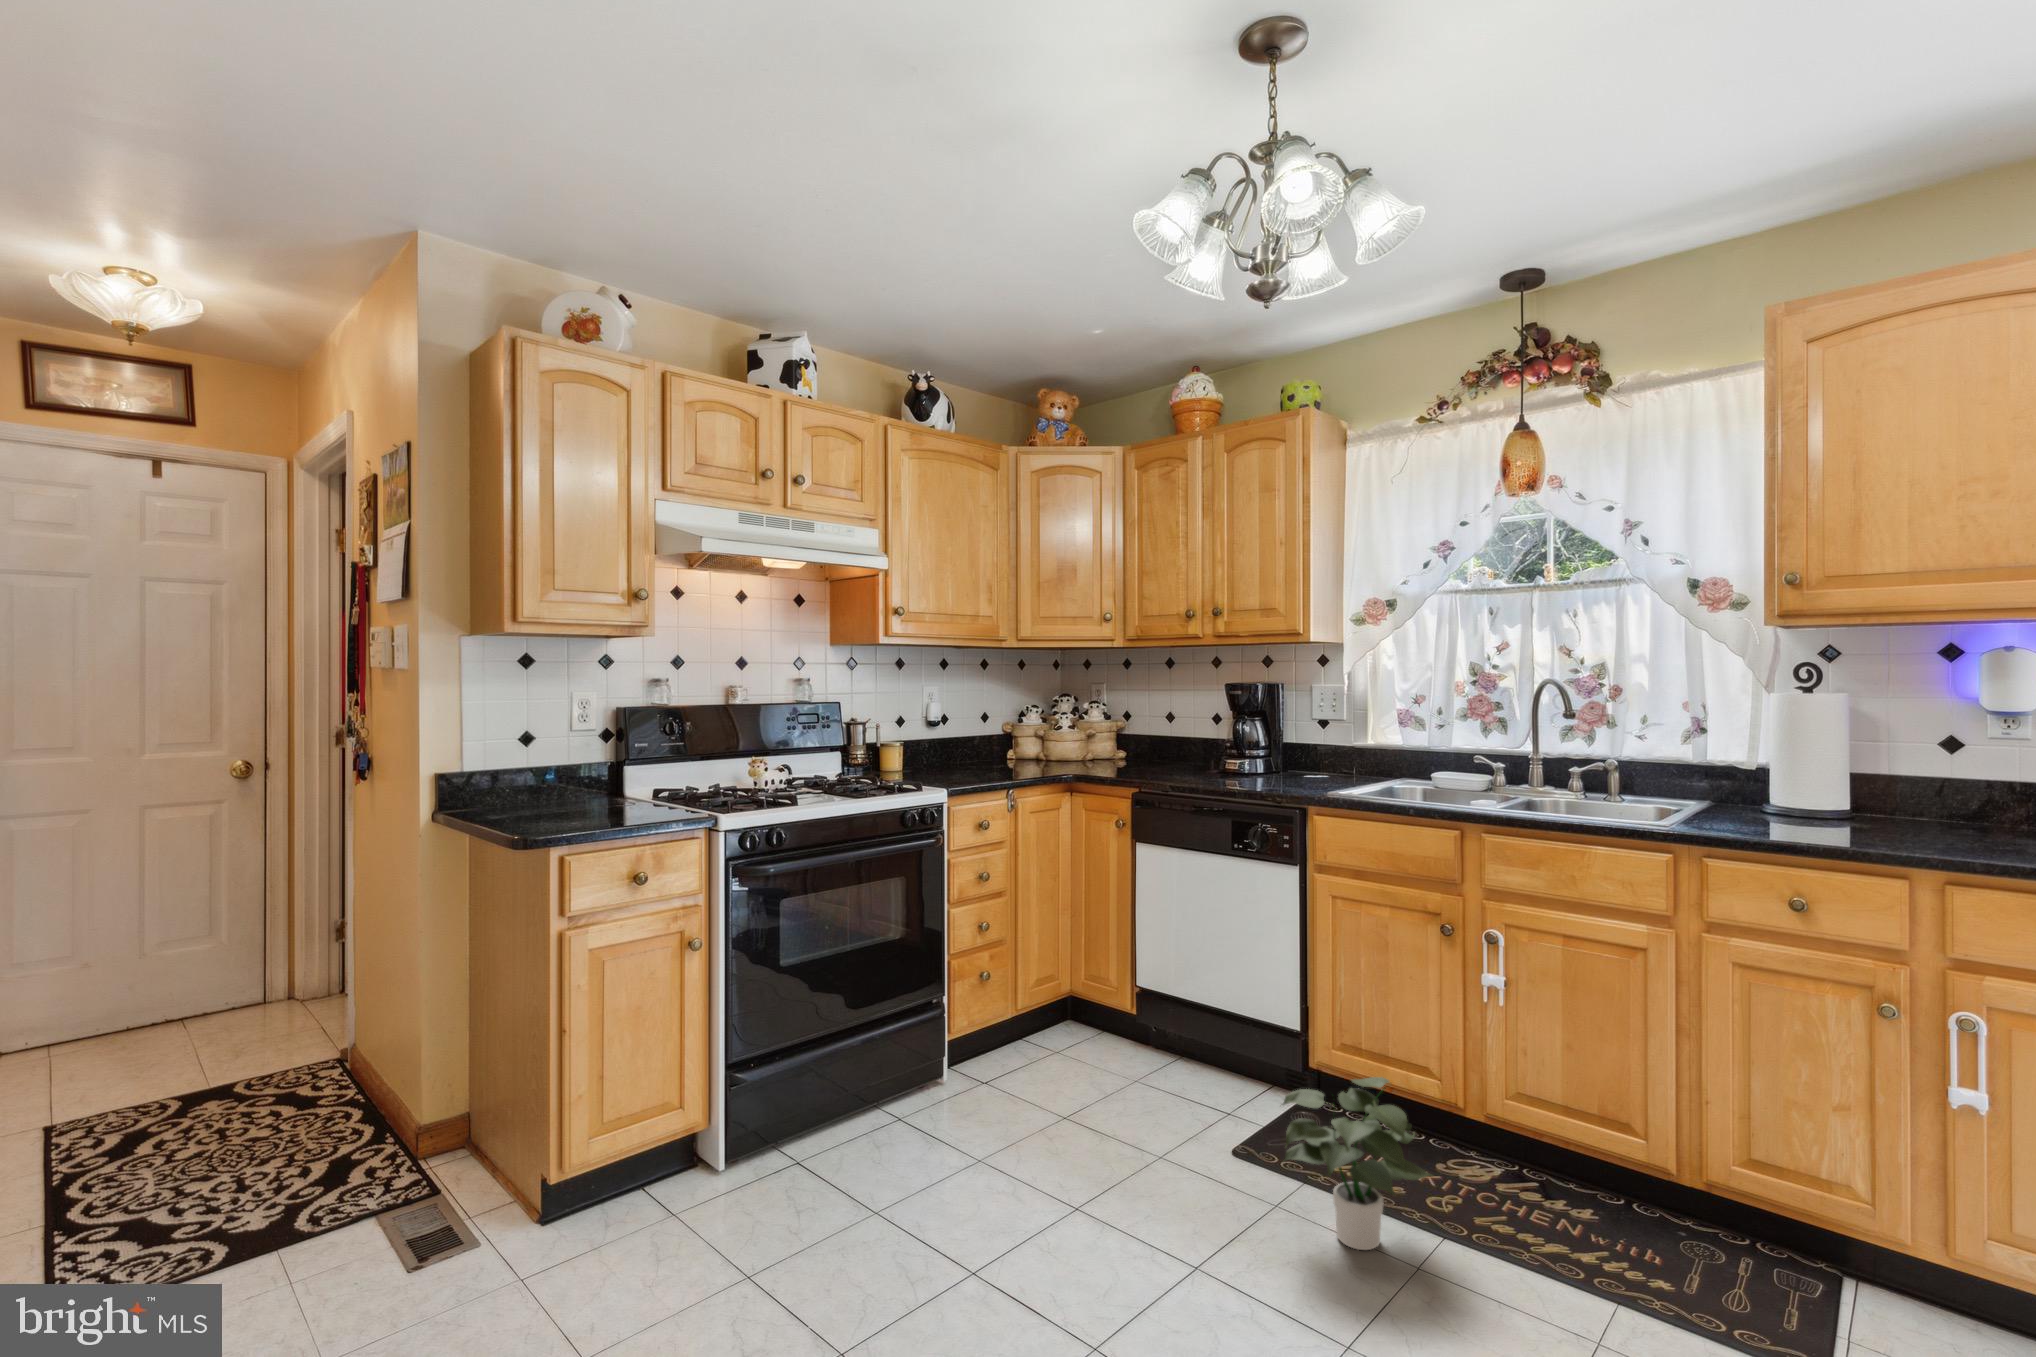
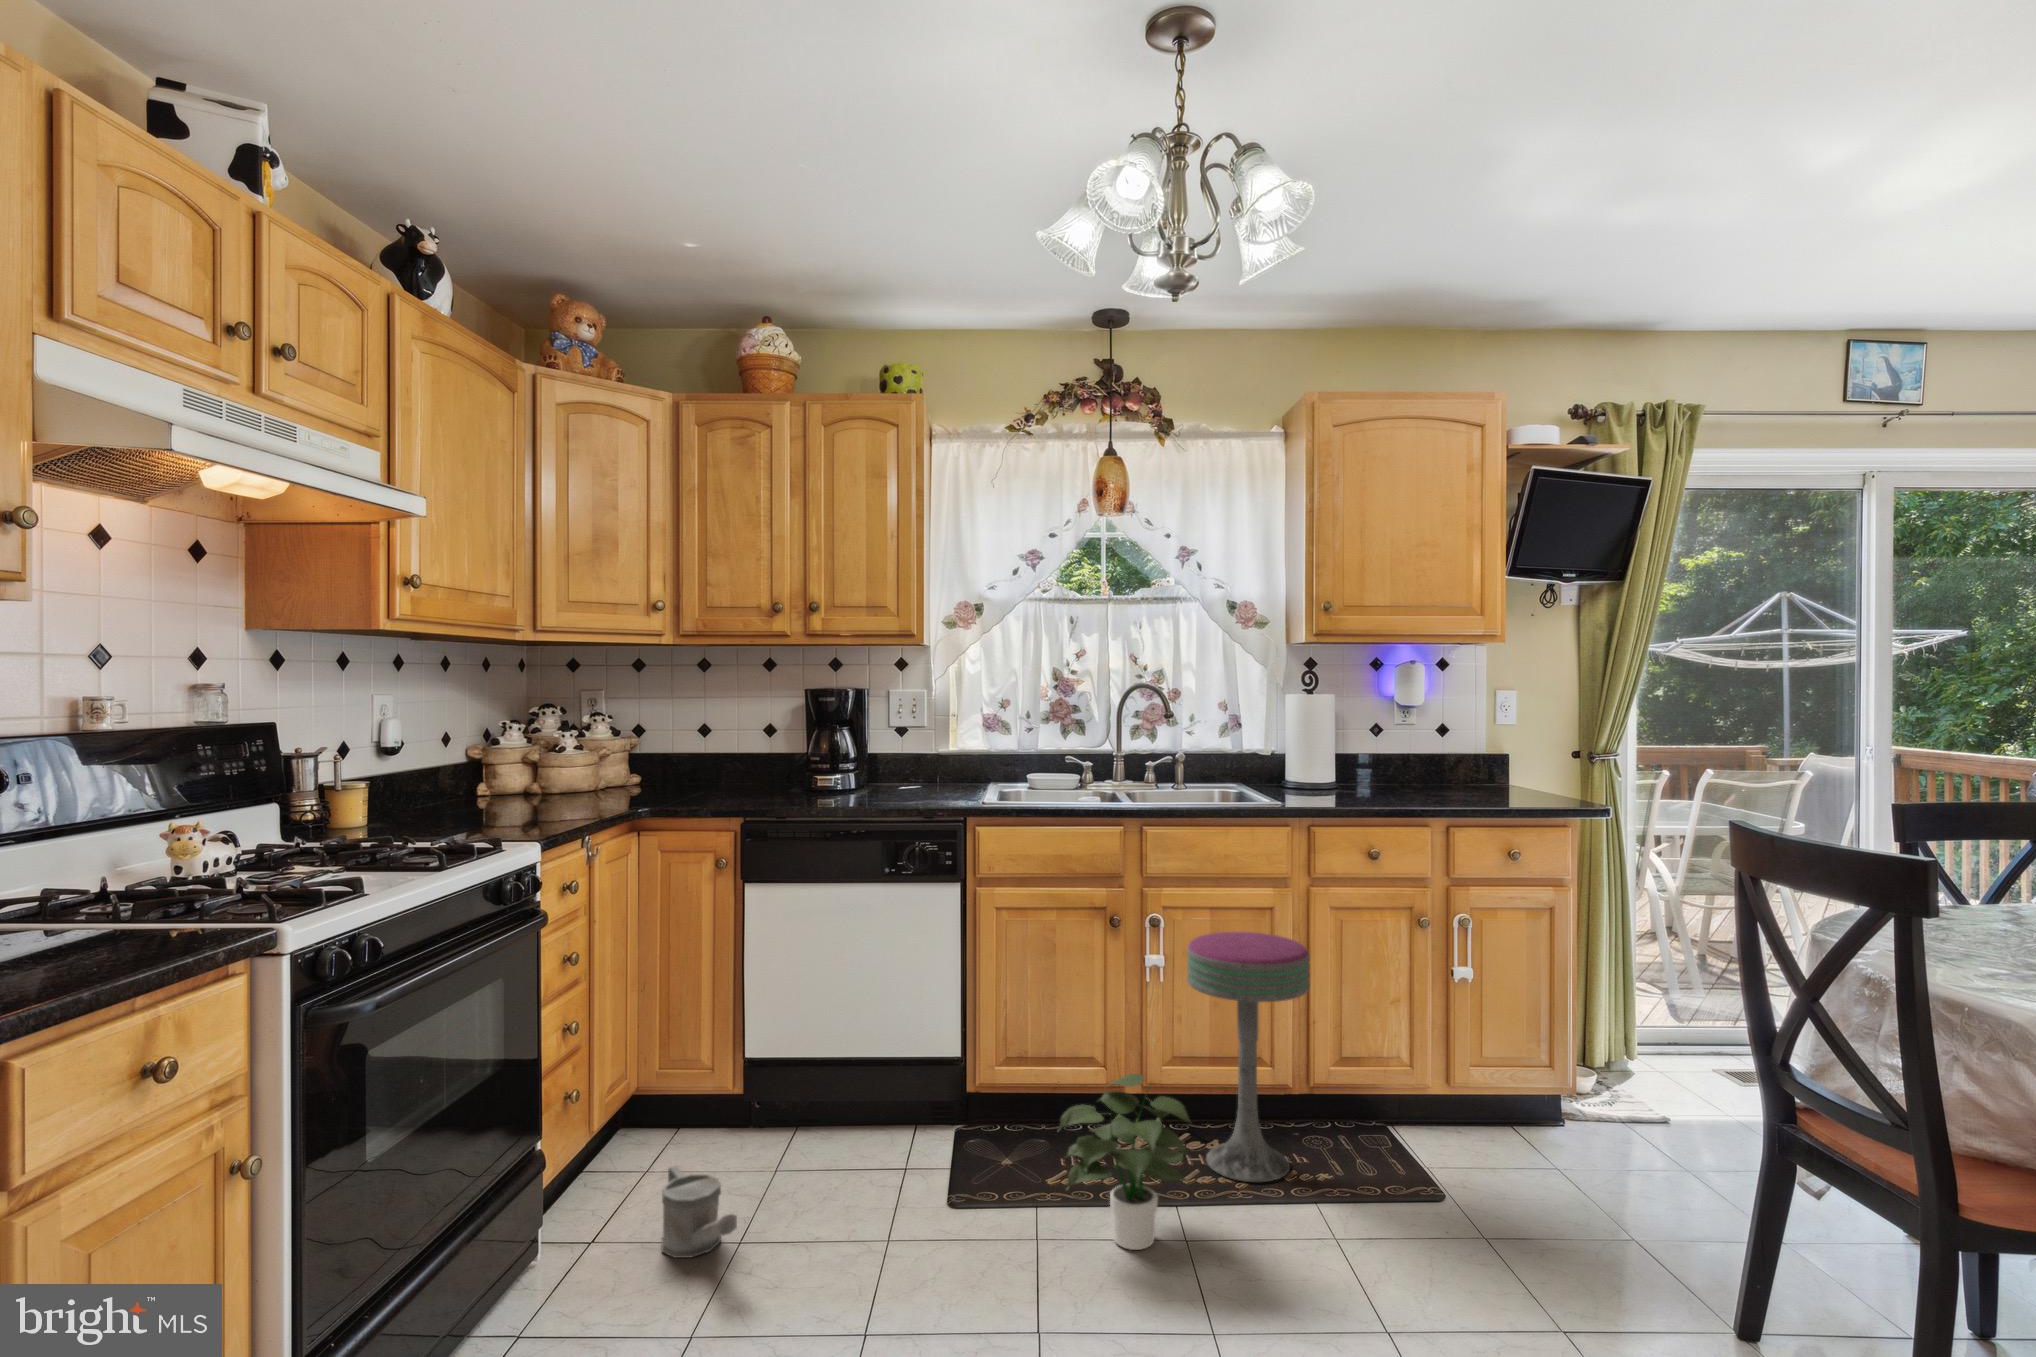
bar stool: none [1495,960,1652,1254] -> present [1187,932,1310,1182]
watering can: none [1006,1049,1051,1117] -> present [662,1166,737,1258]

